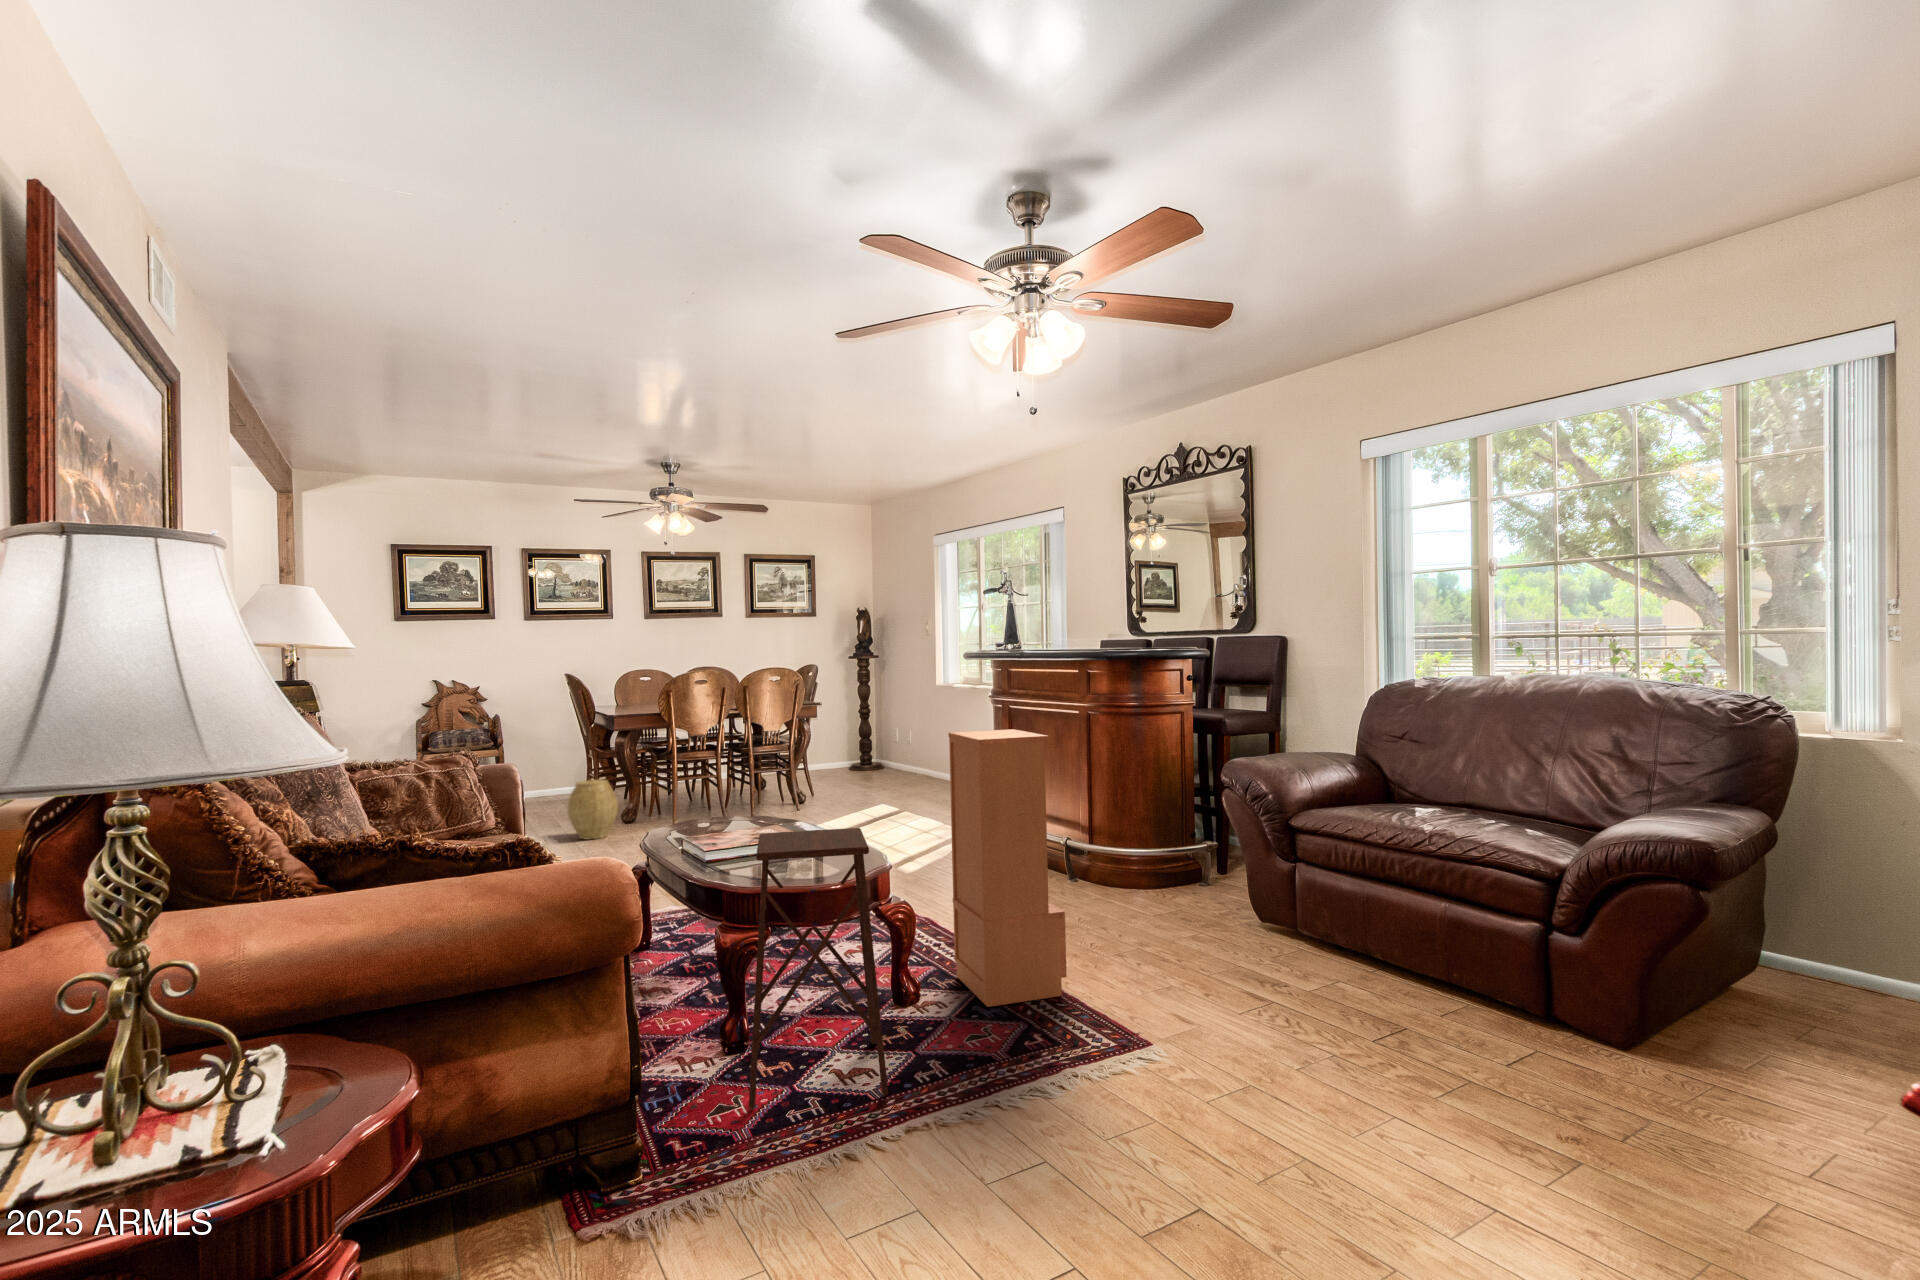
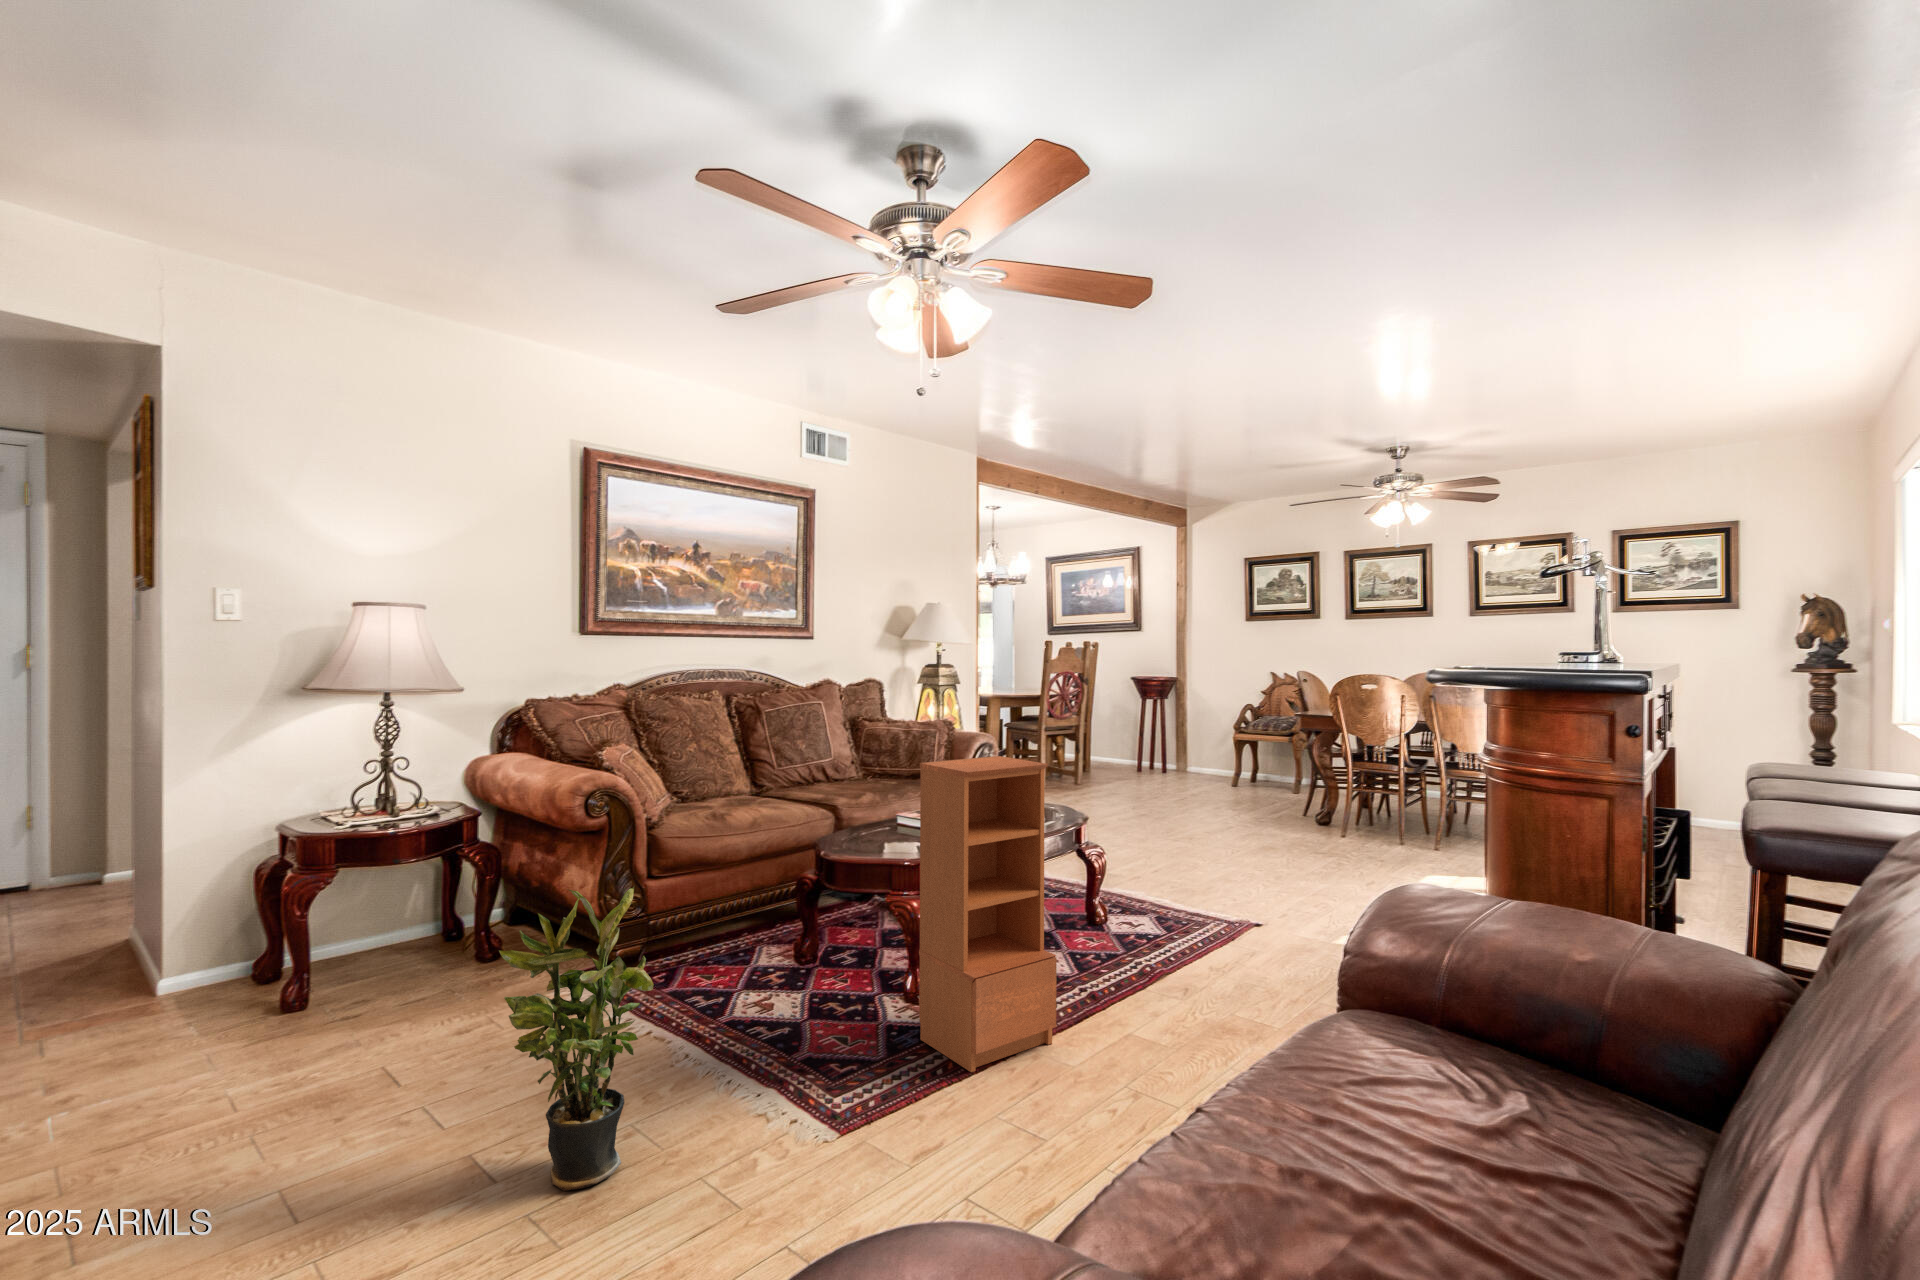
woven basket: present [567,779,618,839] -> none [1240,771,1286,828]
side table: present [749,828,888,1109] -> none [698,805,824,1028]
potted plant: none [1102,863,1270,1172] -> present [499,887,654,1191]

